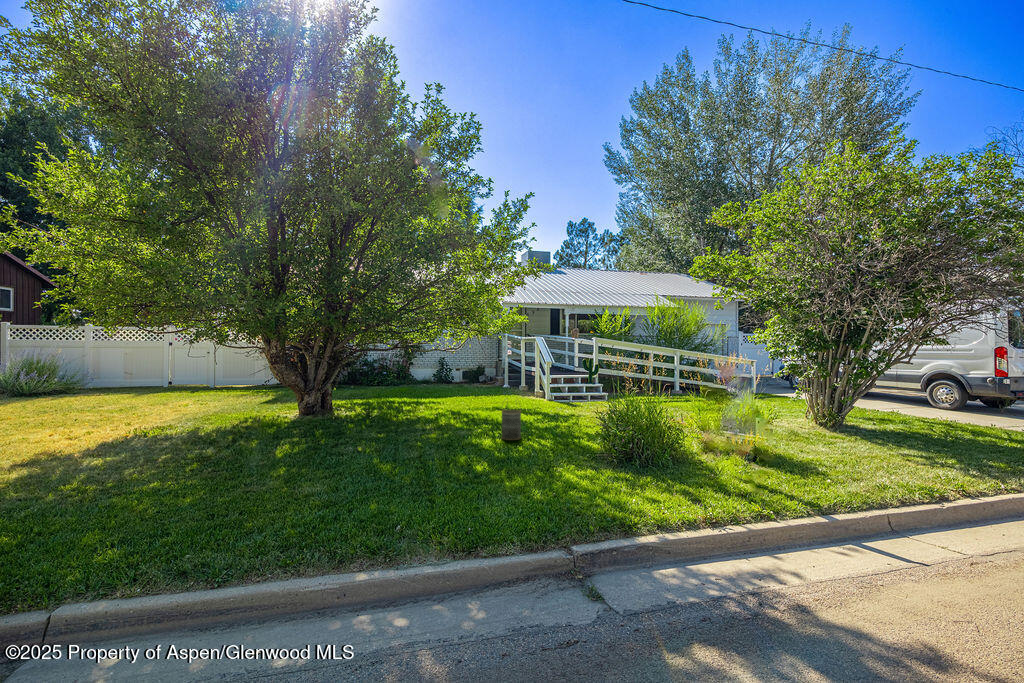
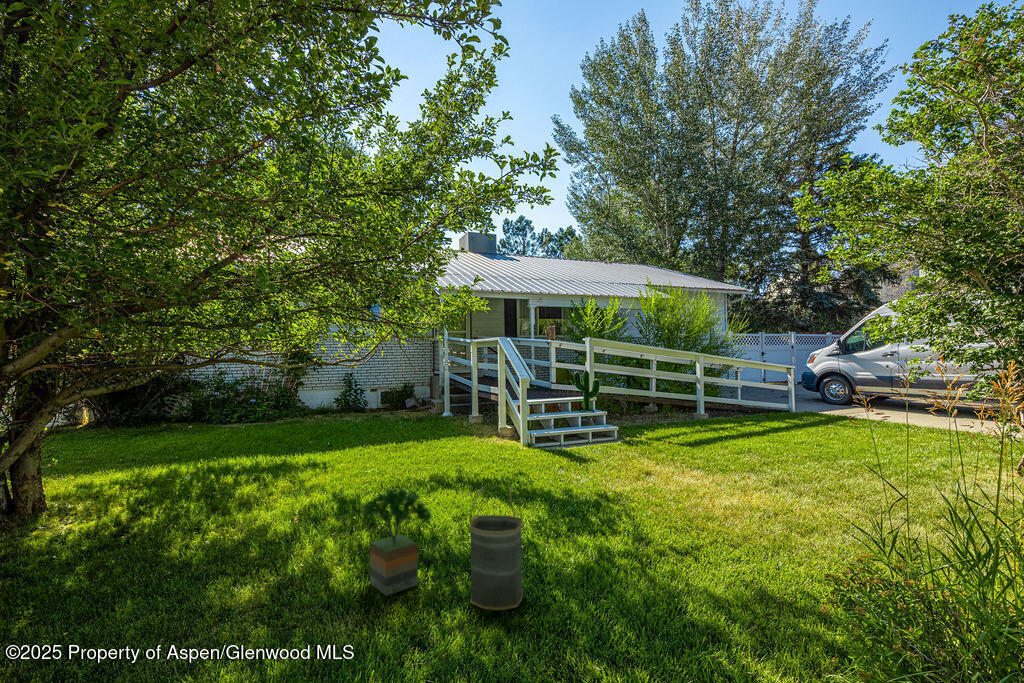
potted tree: none [463,400,489,436] -> present [363,488,432,596]

